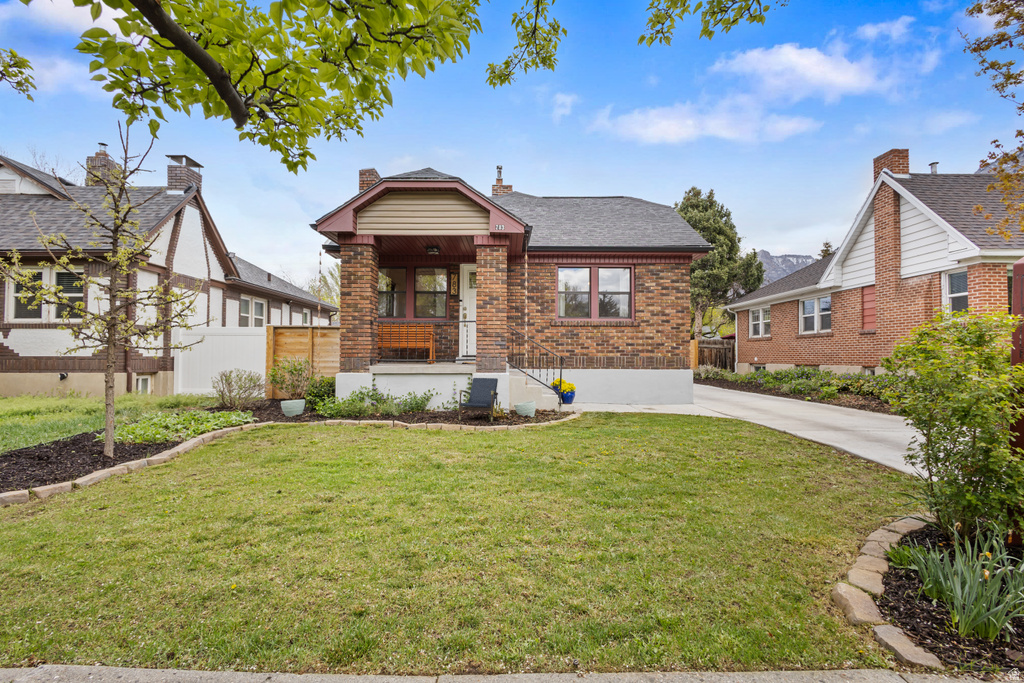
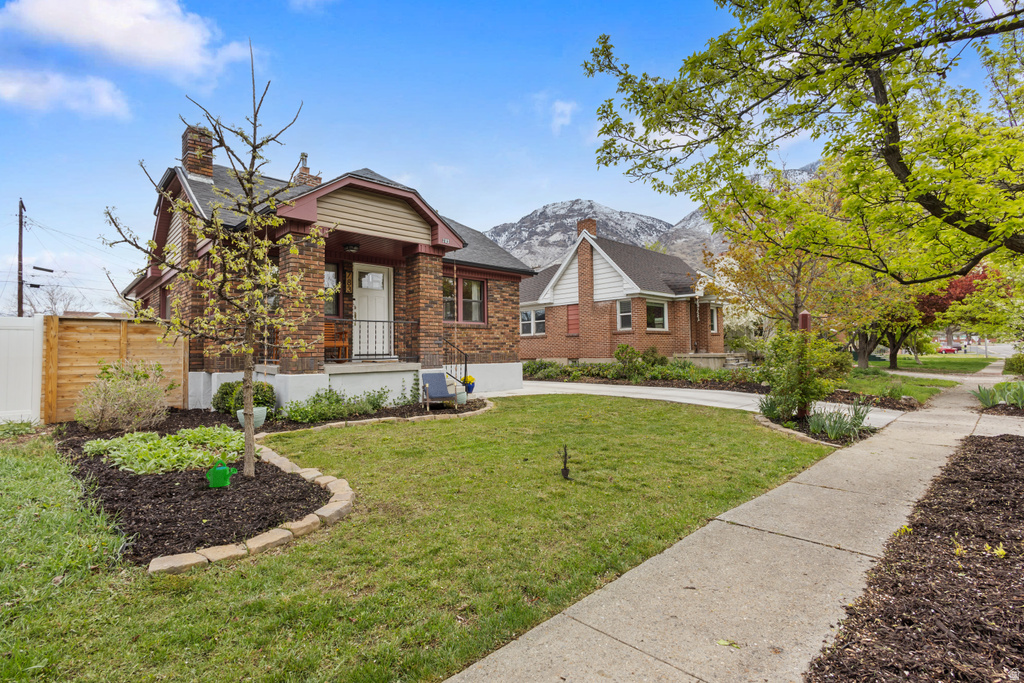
watering can: none [29,446,52,469] -> present [206,460,237,487]
decorative plant: none [55,507,102,564] -> present [558,444,572,479]

